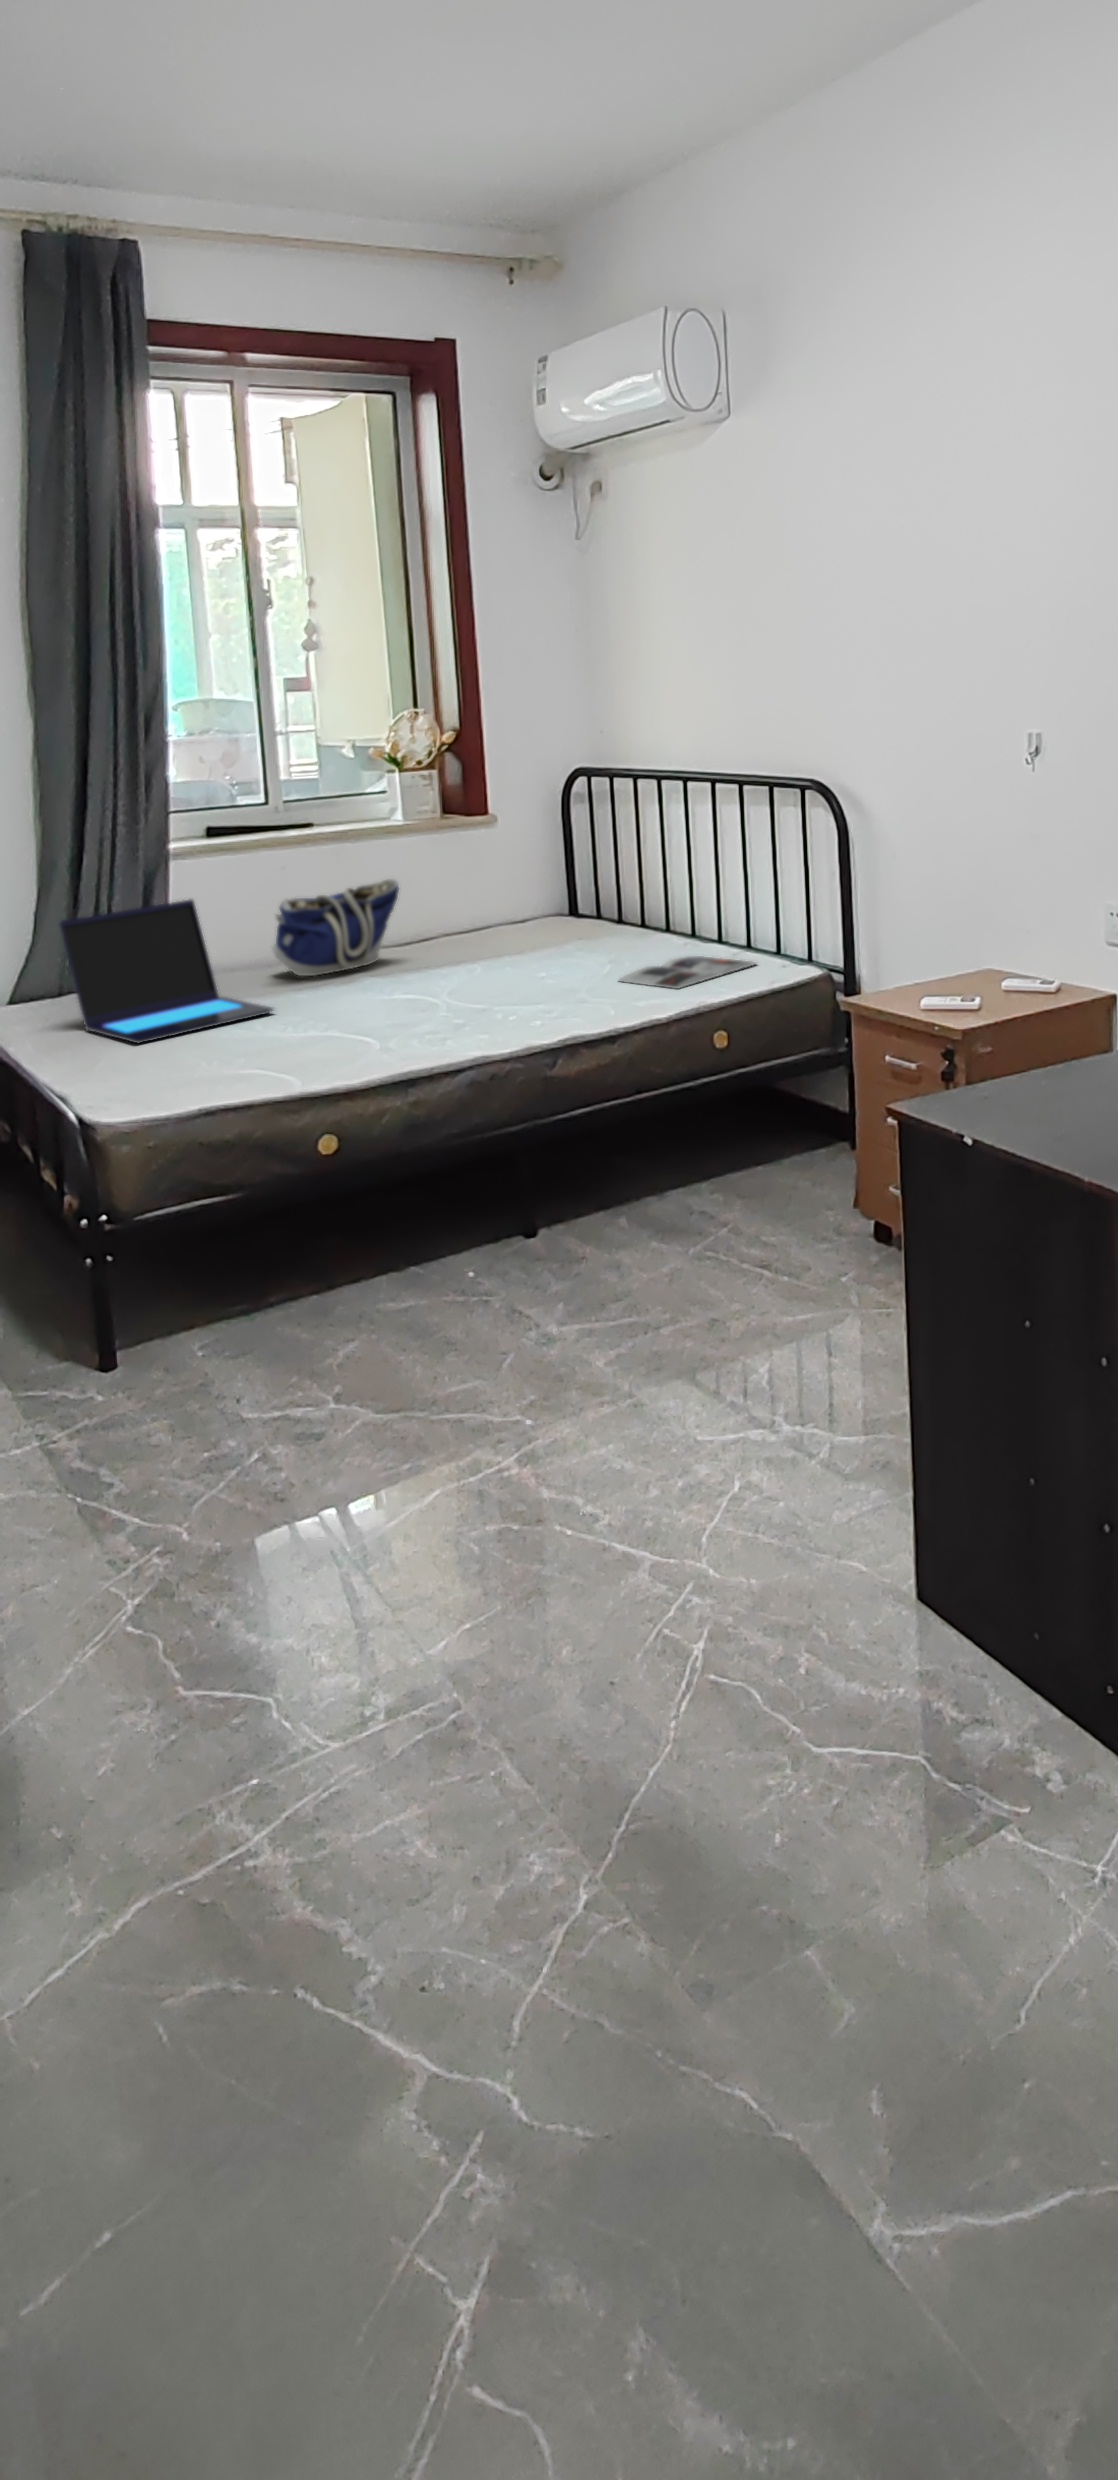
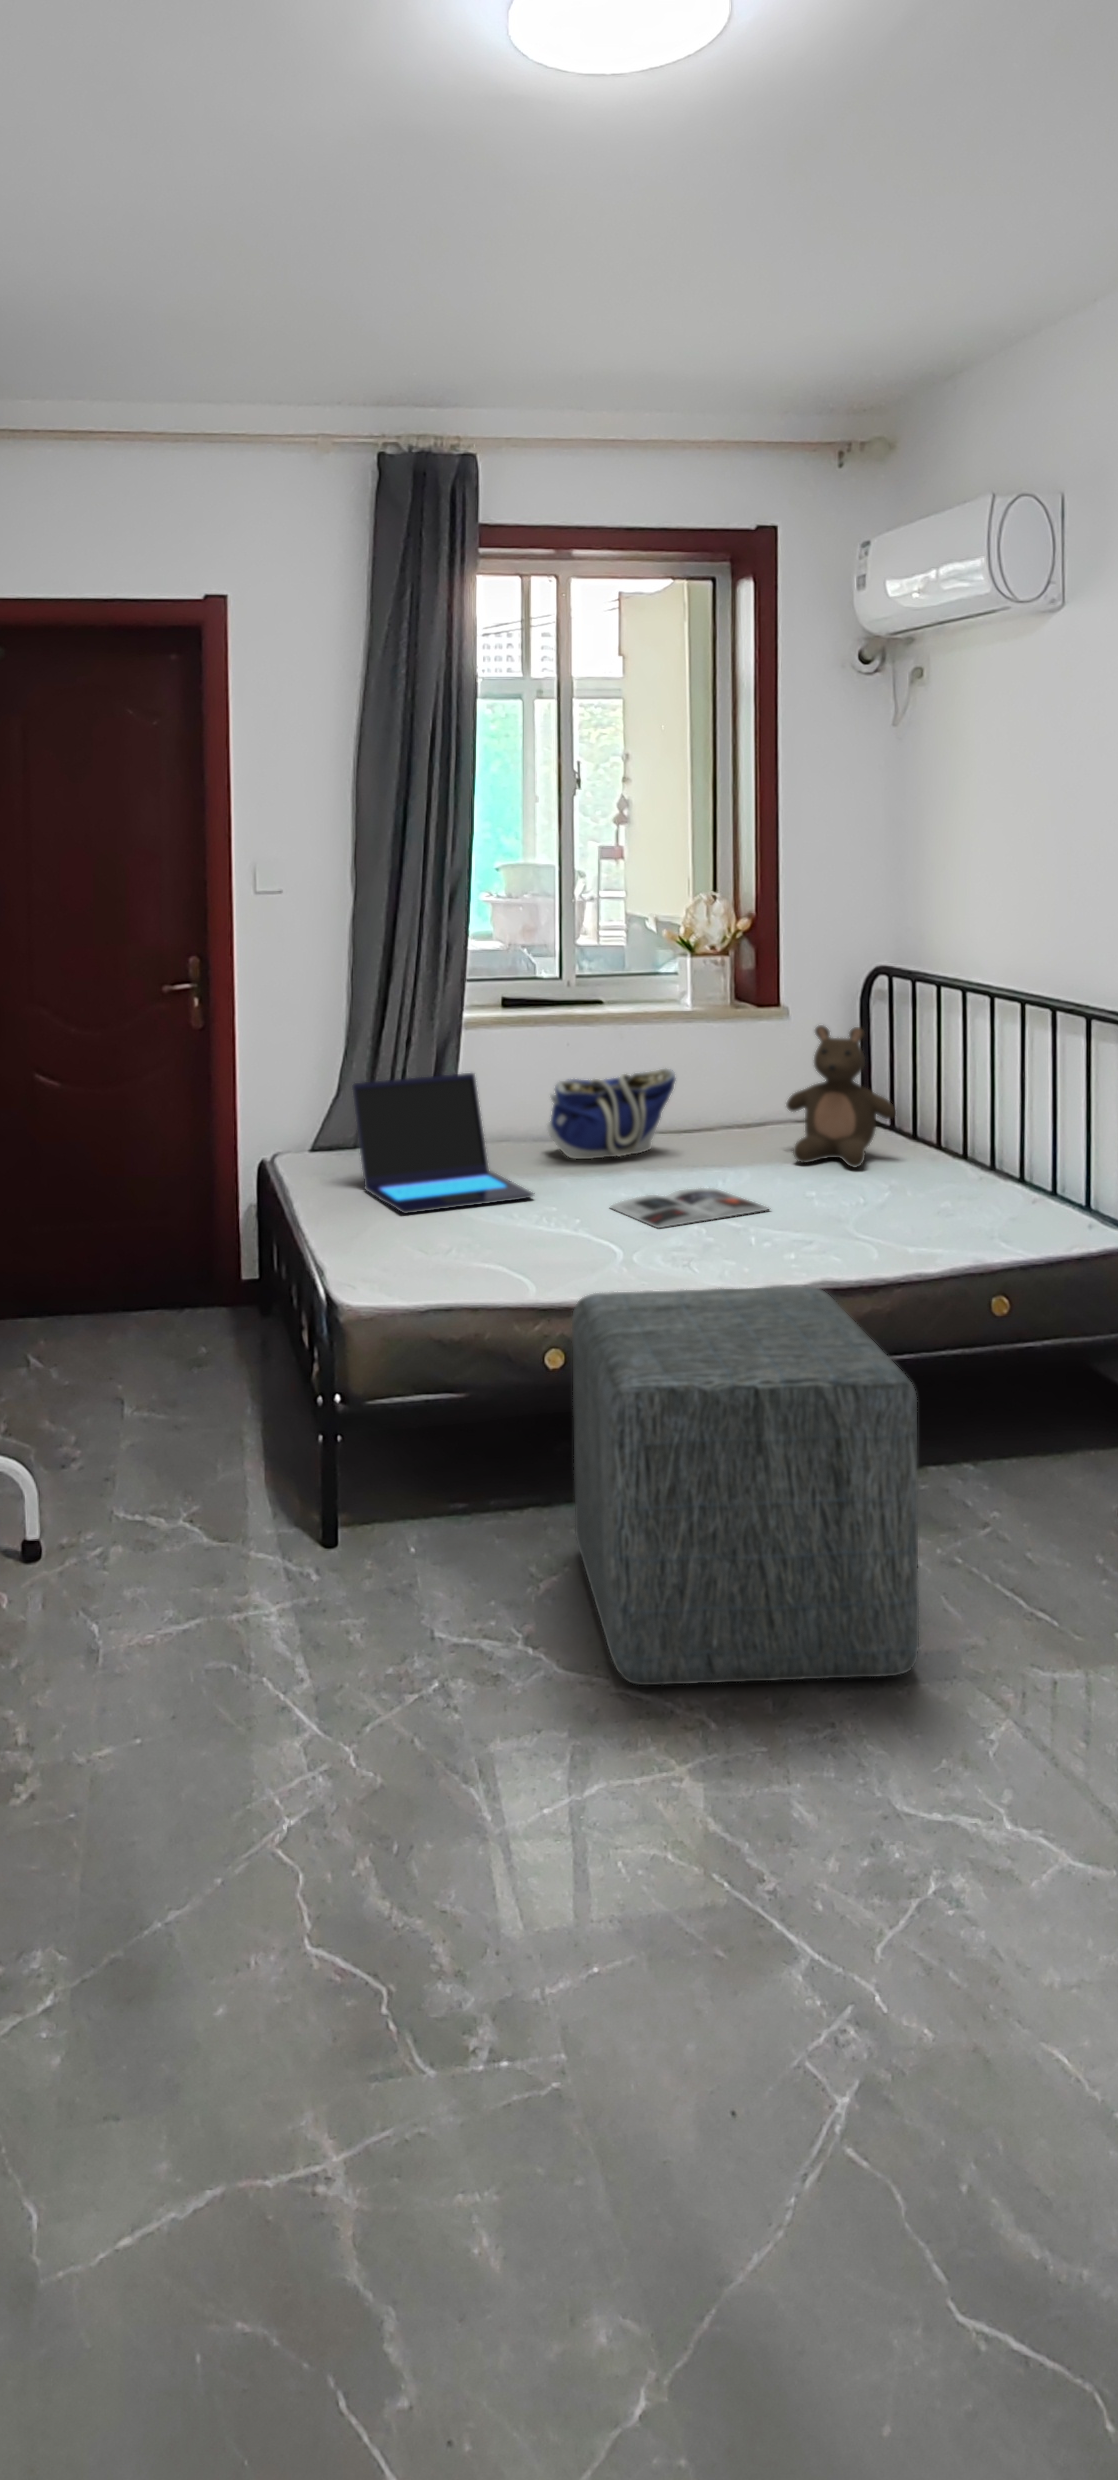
stuffed bear: none [505,822,606,953] -> present [787,1025,896,1167]
magazine: present [618,956,757,989] -> present [611,1188,768,1228]
ottoman: none [348,1035,693,1407] -> present [572,1287,919,1685]

